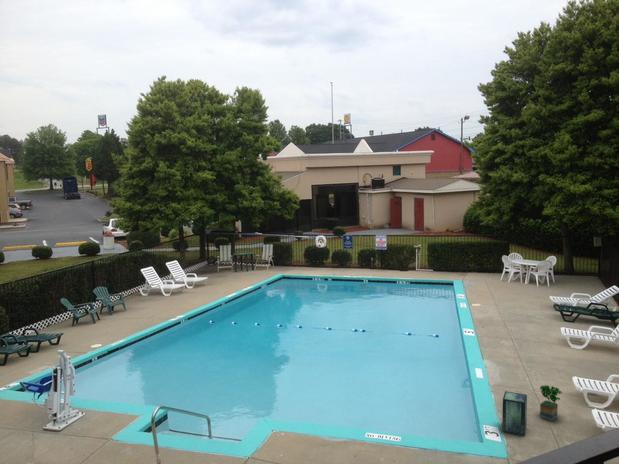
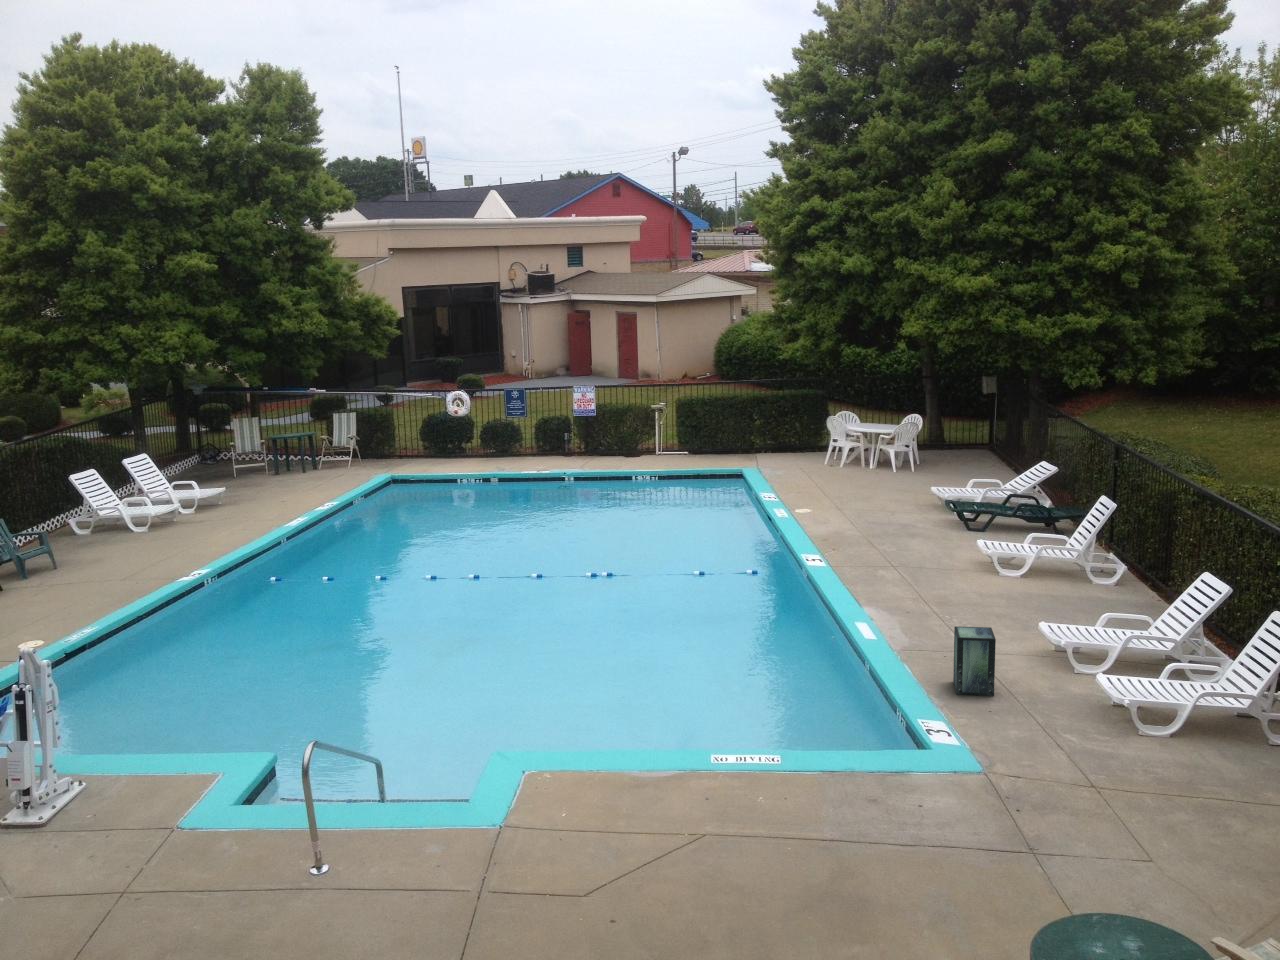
potted tree: present [540,385,562,421] -> none [1000,610,1039,670]

